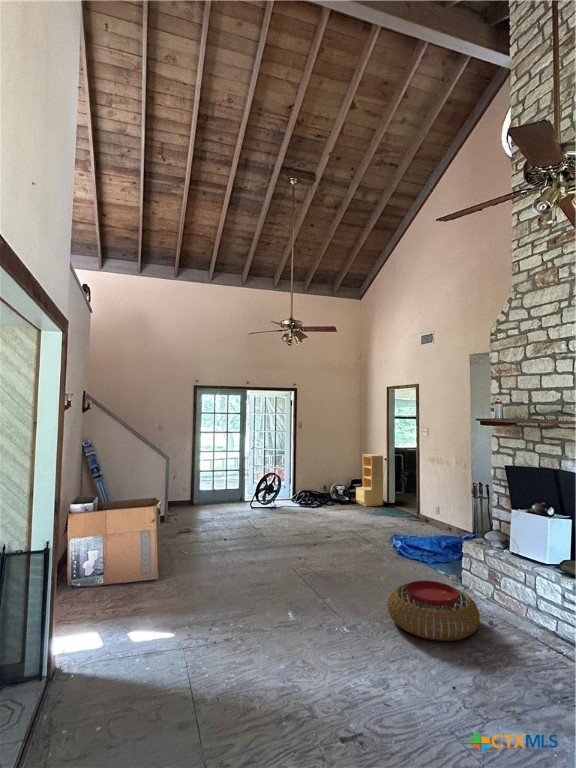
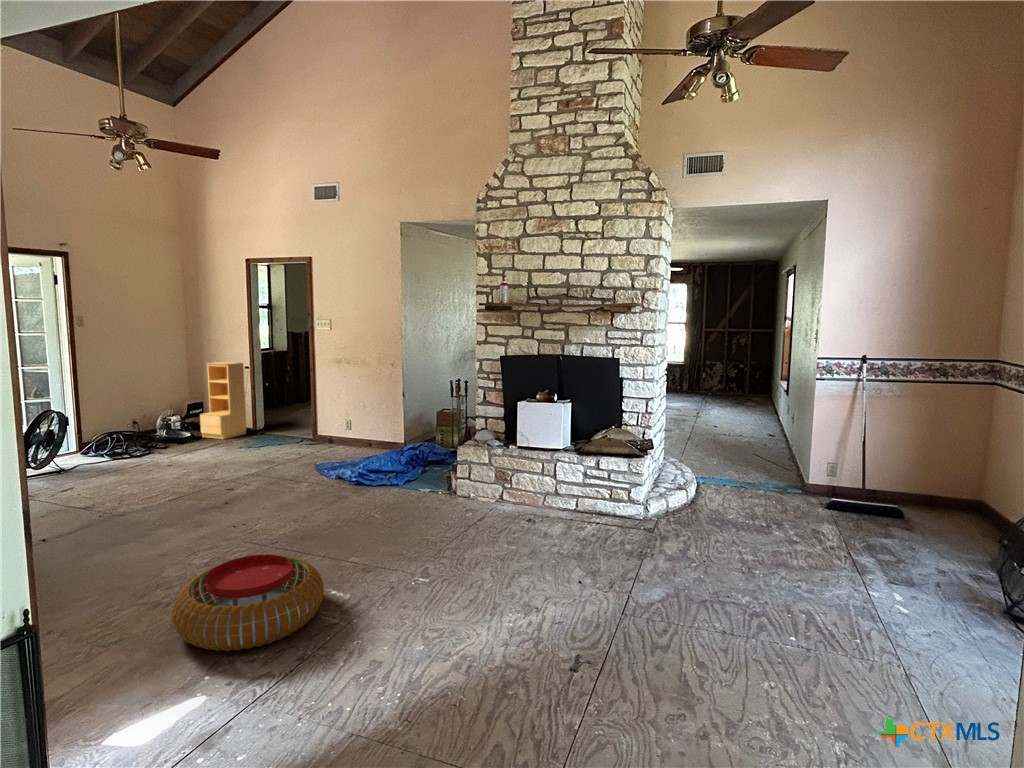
pouf: present [388,581,480,641] -> present [172,555,324,651]

